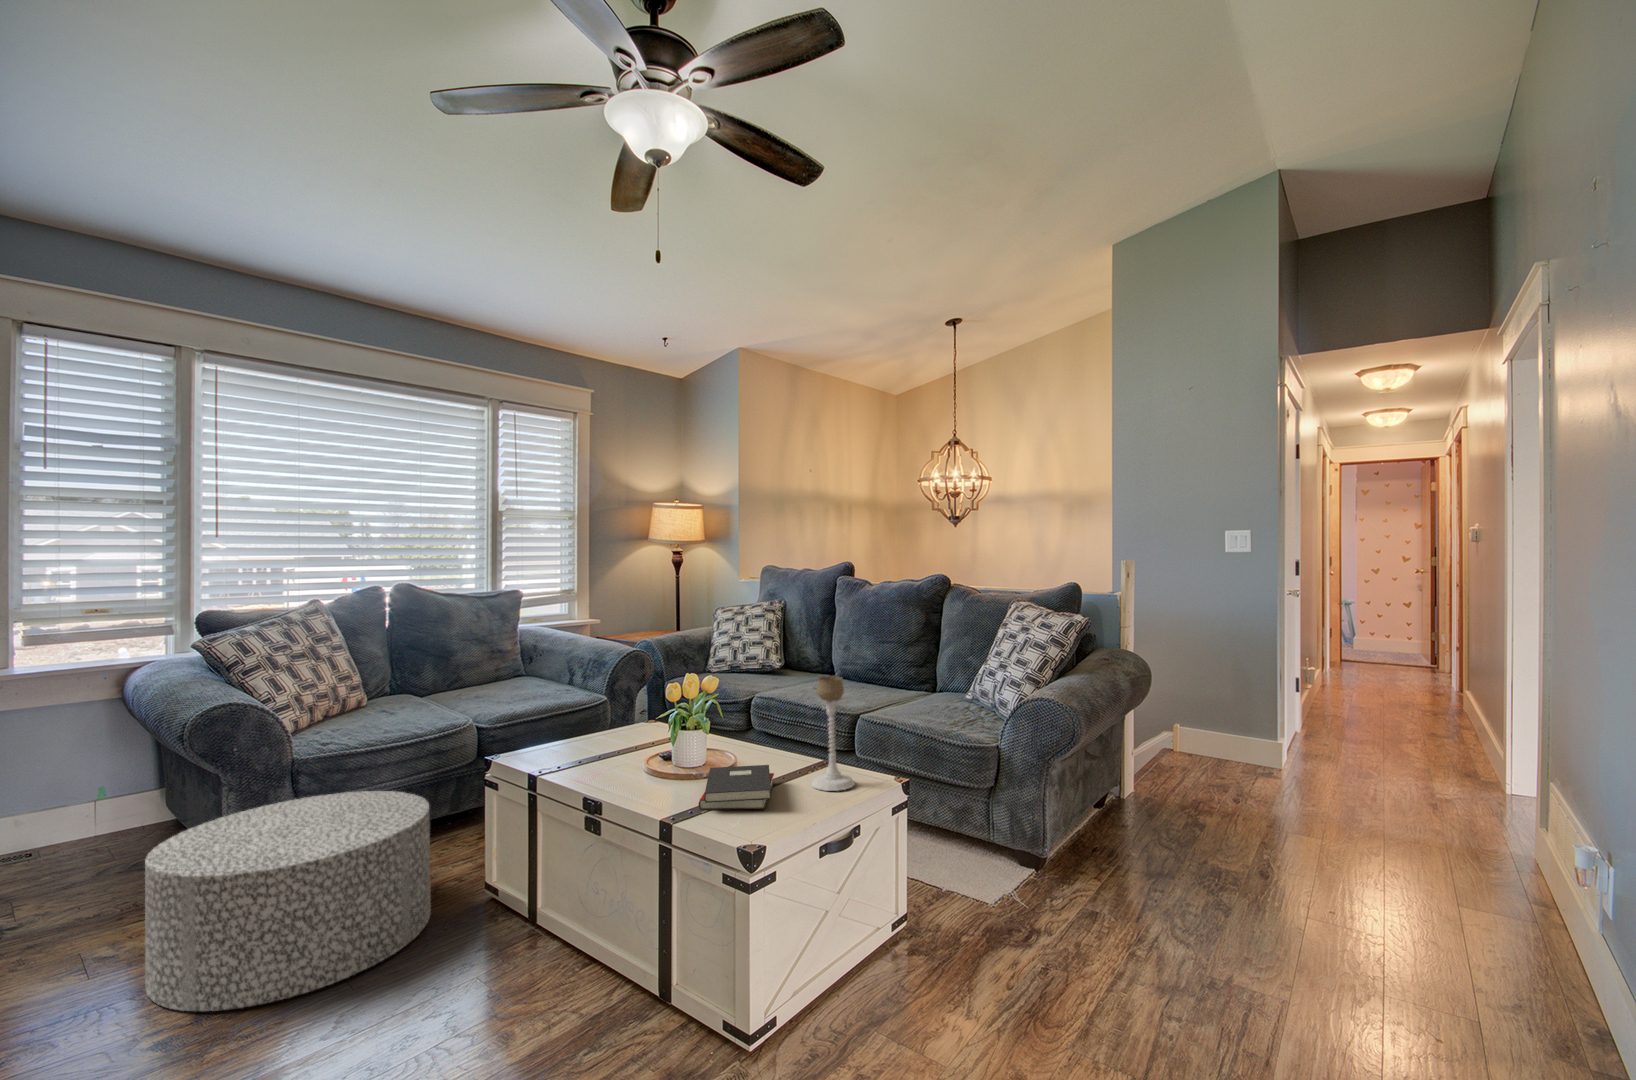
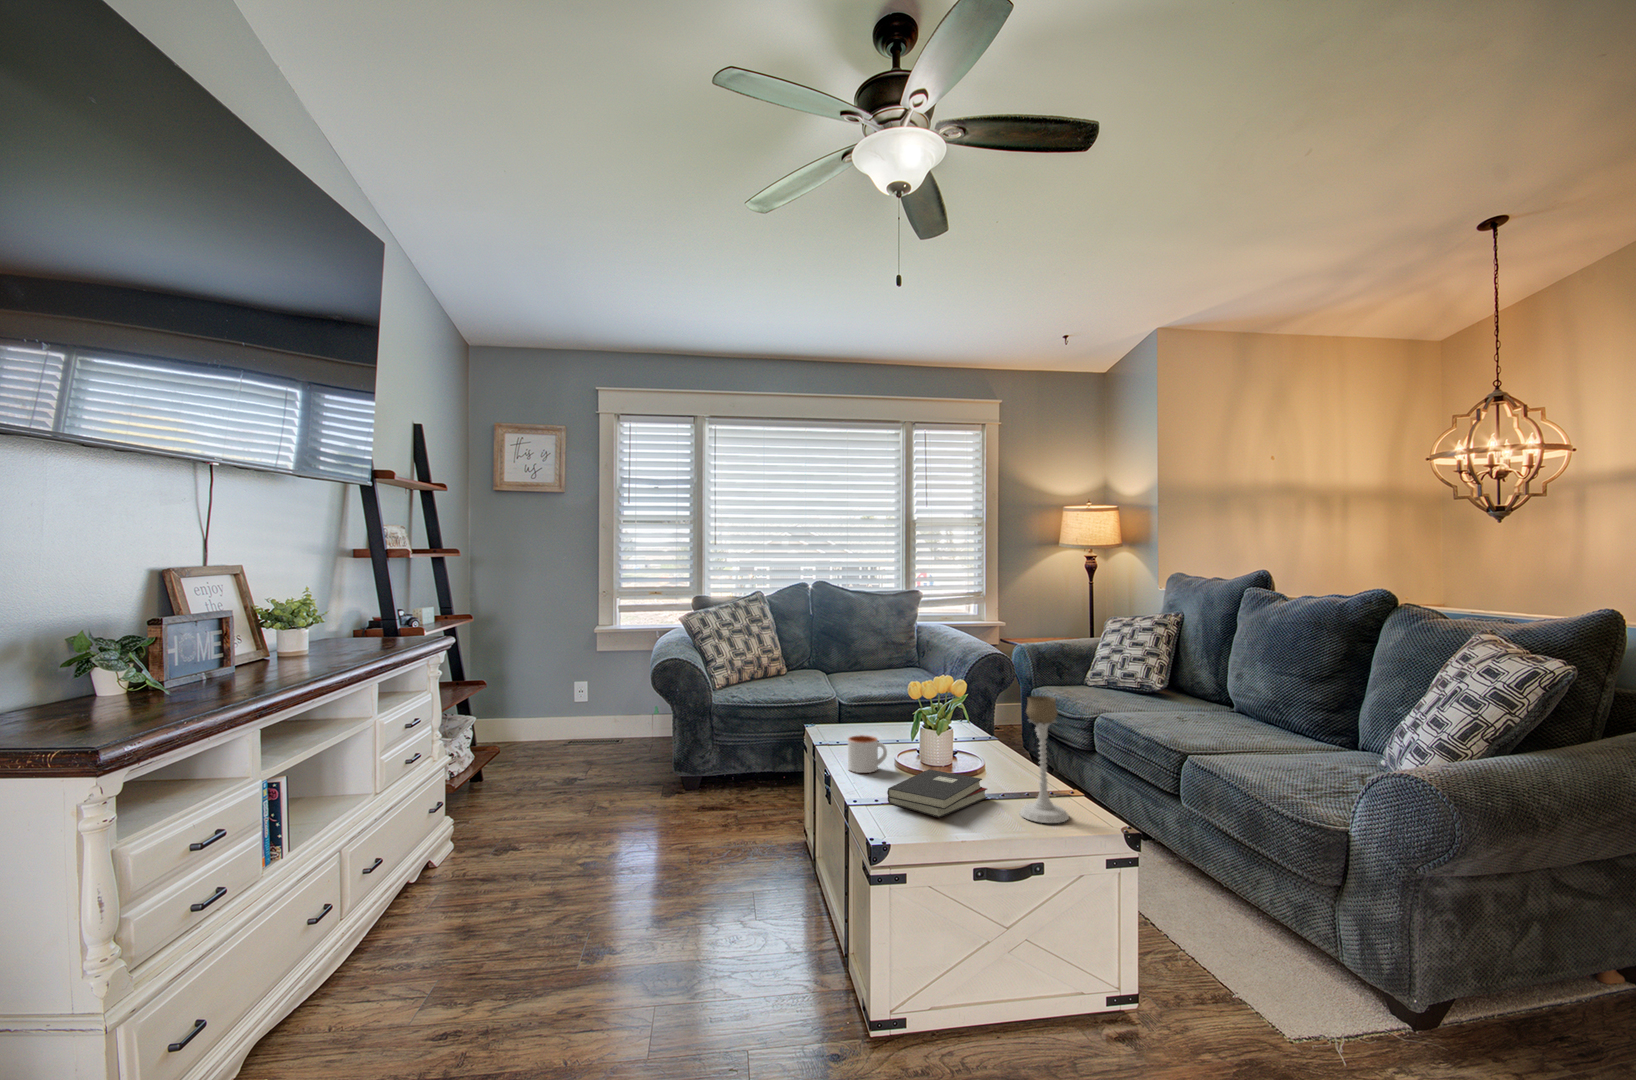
mug: none [609,747,652,790] -> present [848,735,887,773]
ottoman: present [145,791,431,1011] -> none [599,734,767,866]

